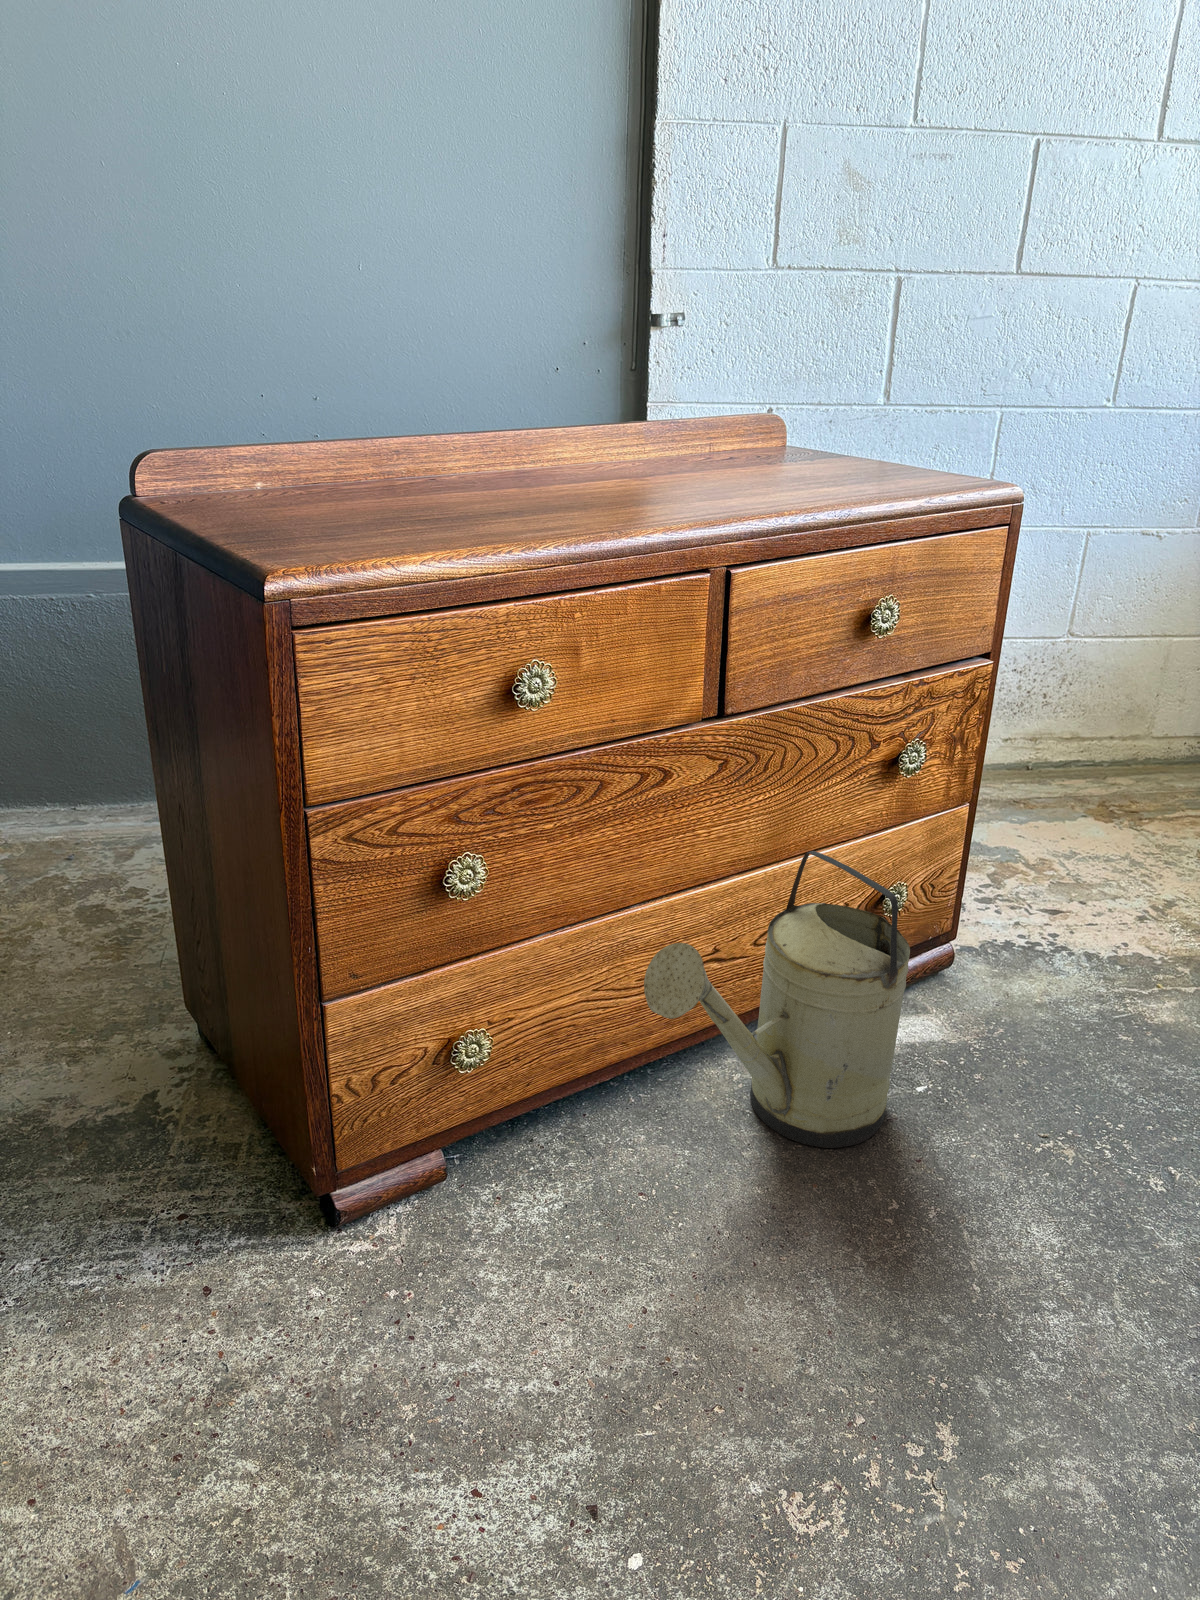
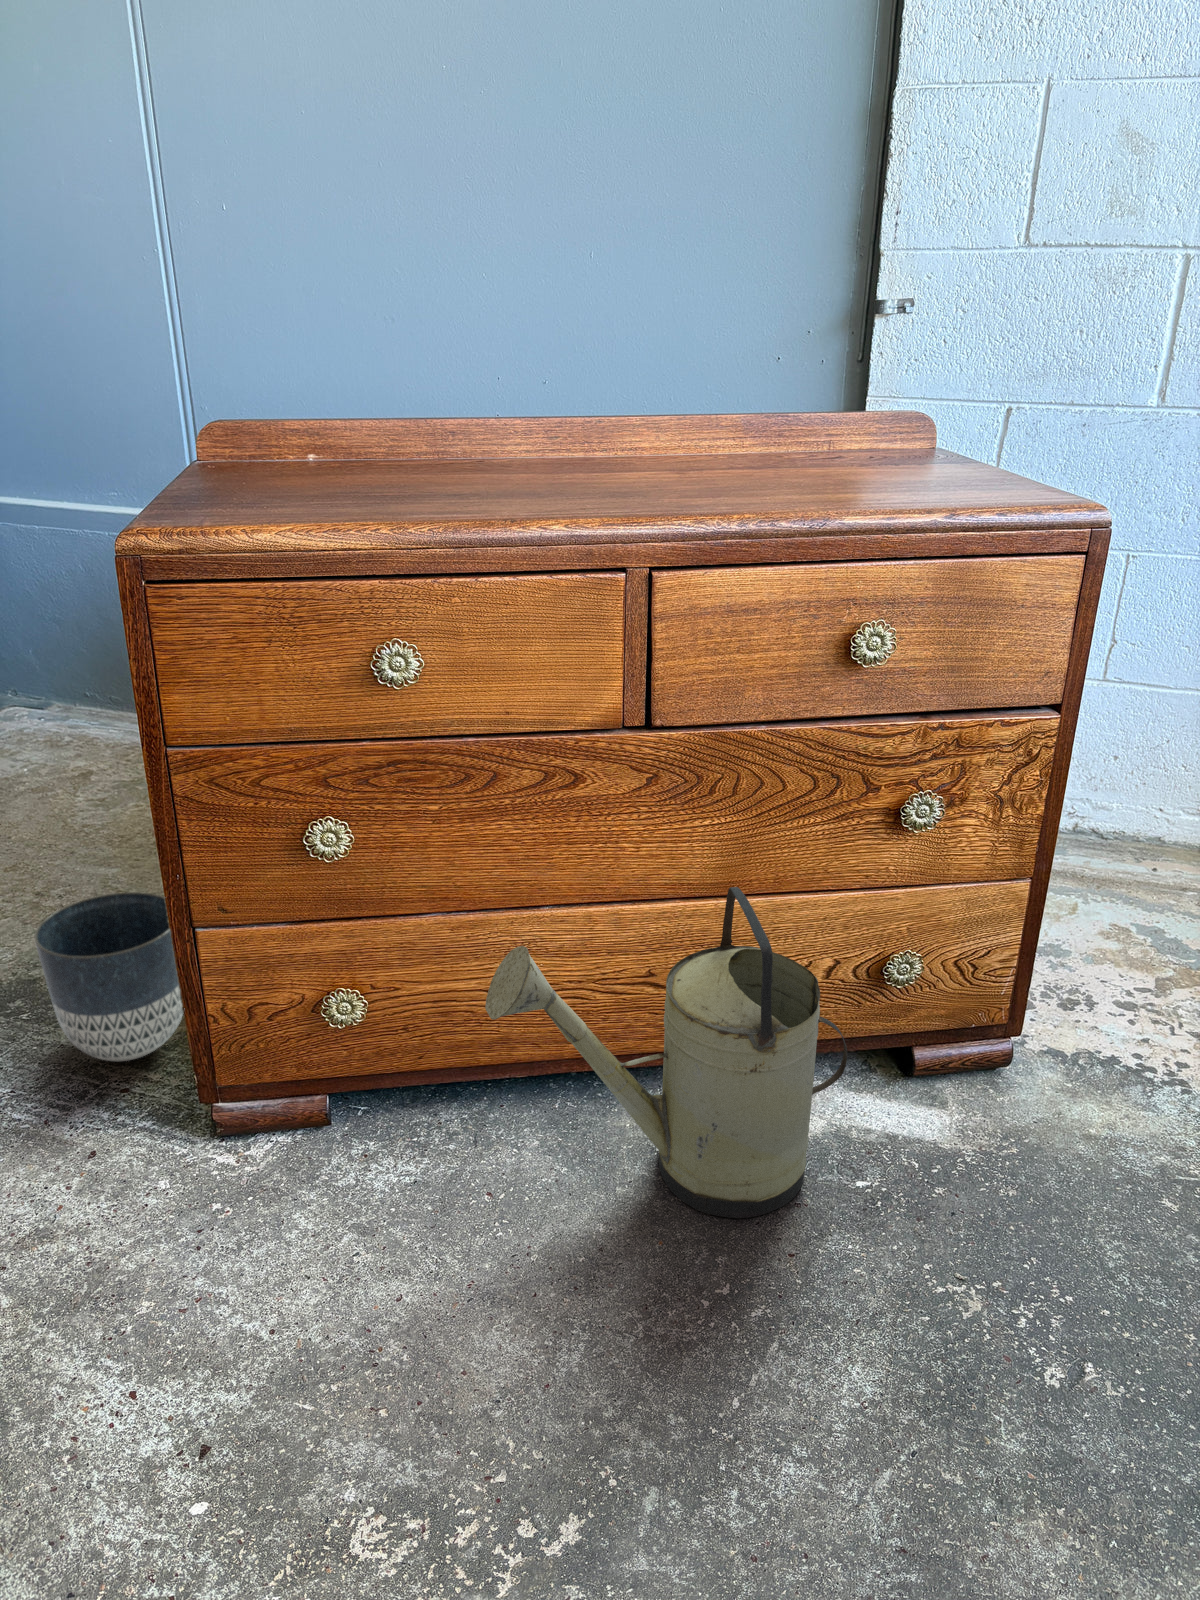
planter: none [38,989,212,1190] -> present [35,892,183,1061]

